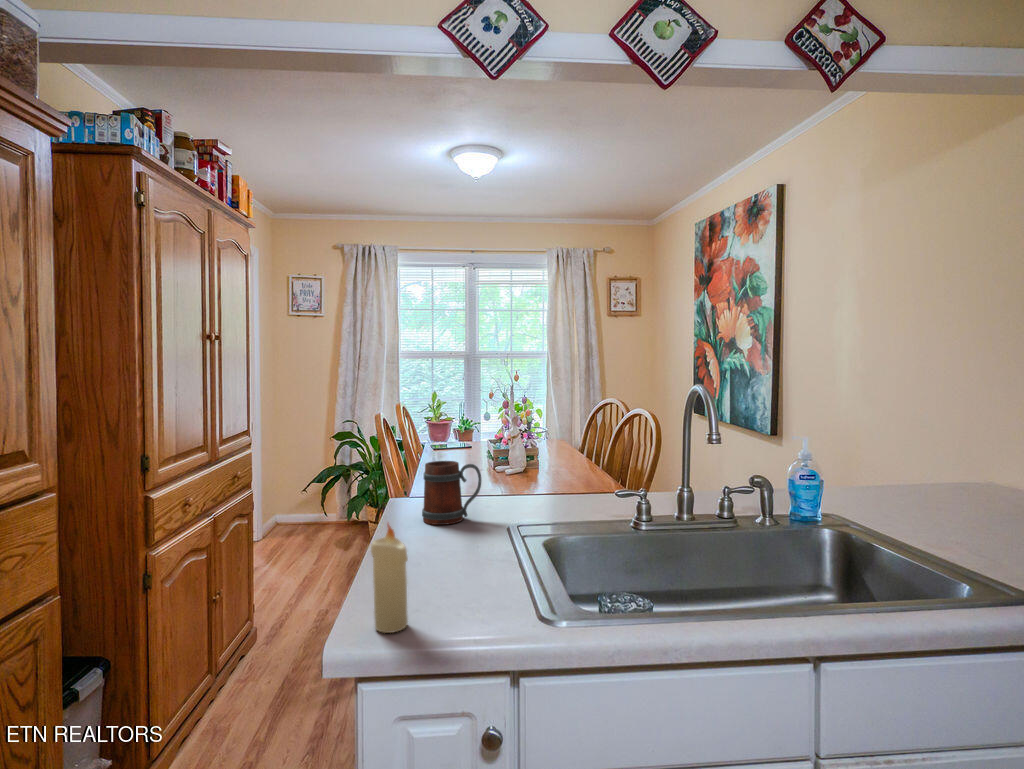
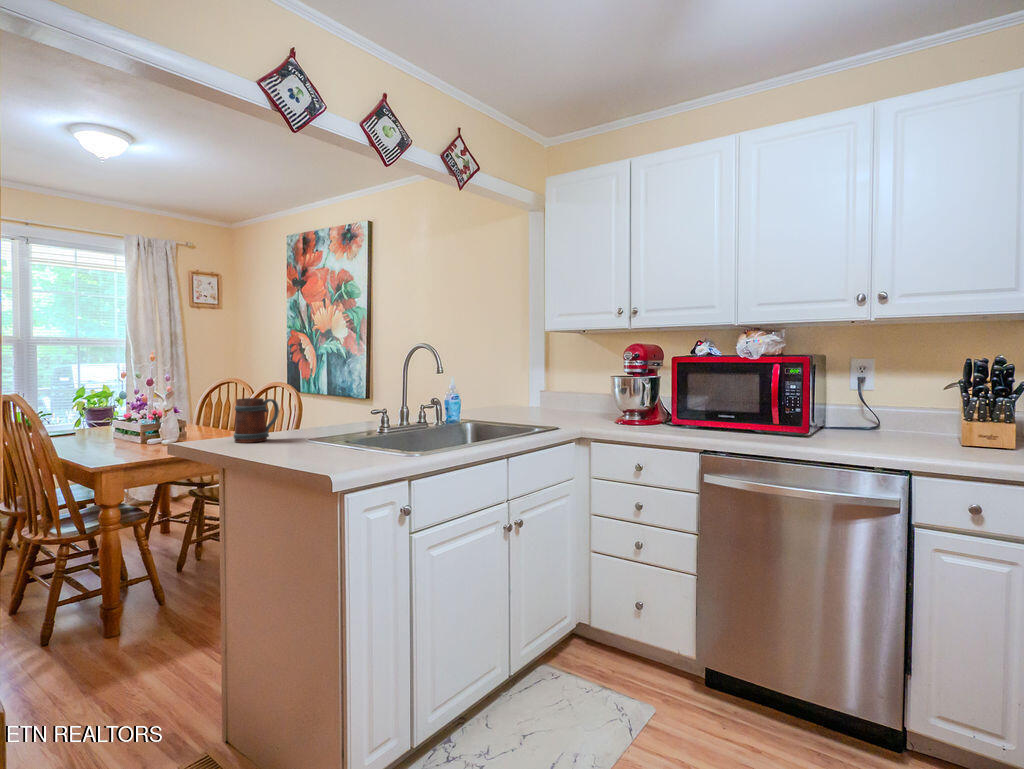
candle: present [371,524,408,633] -> none [333,405,354,466]

